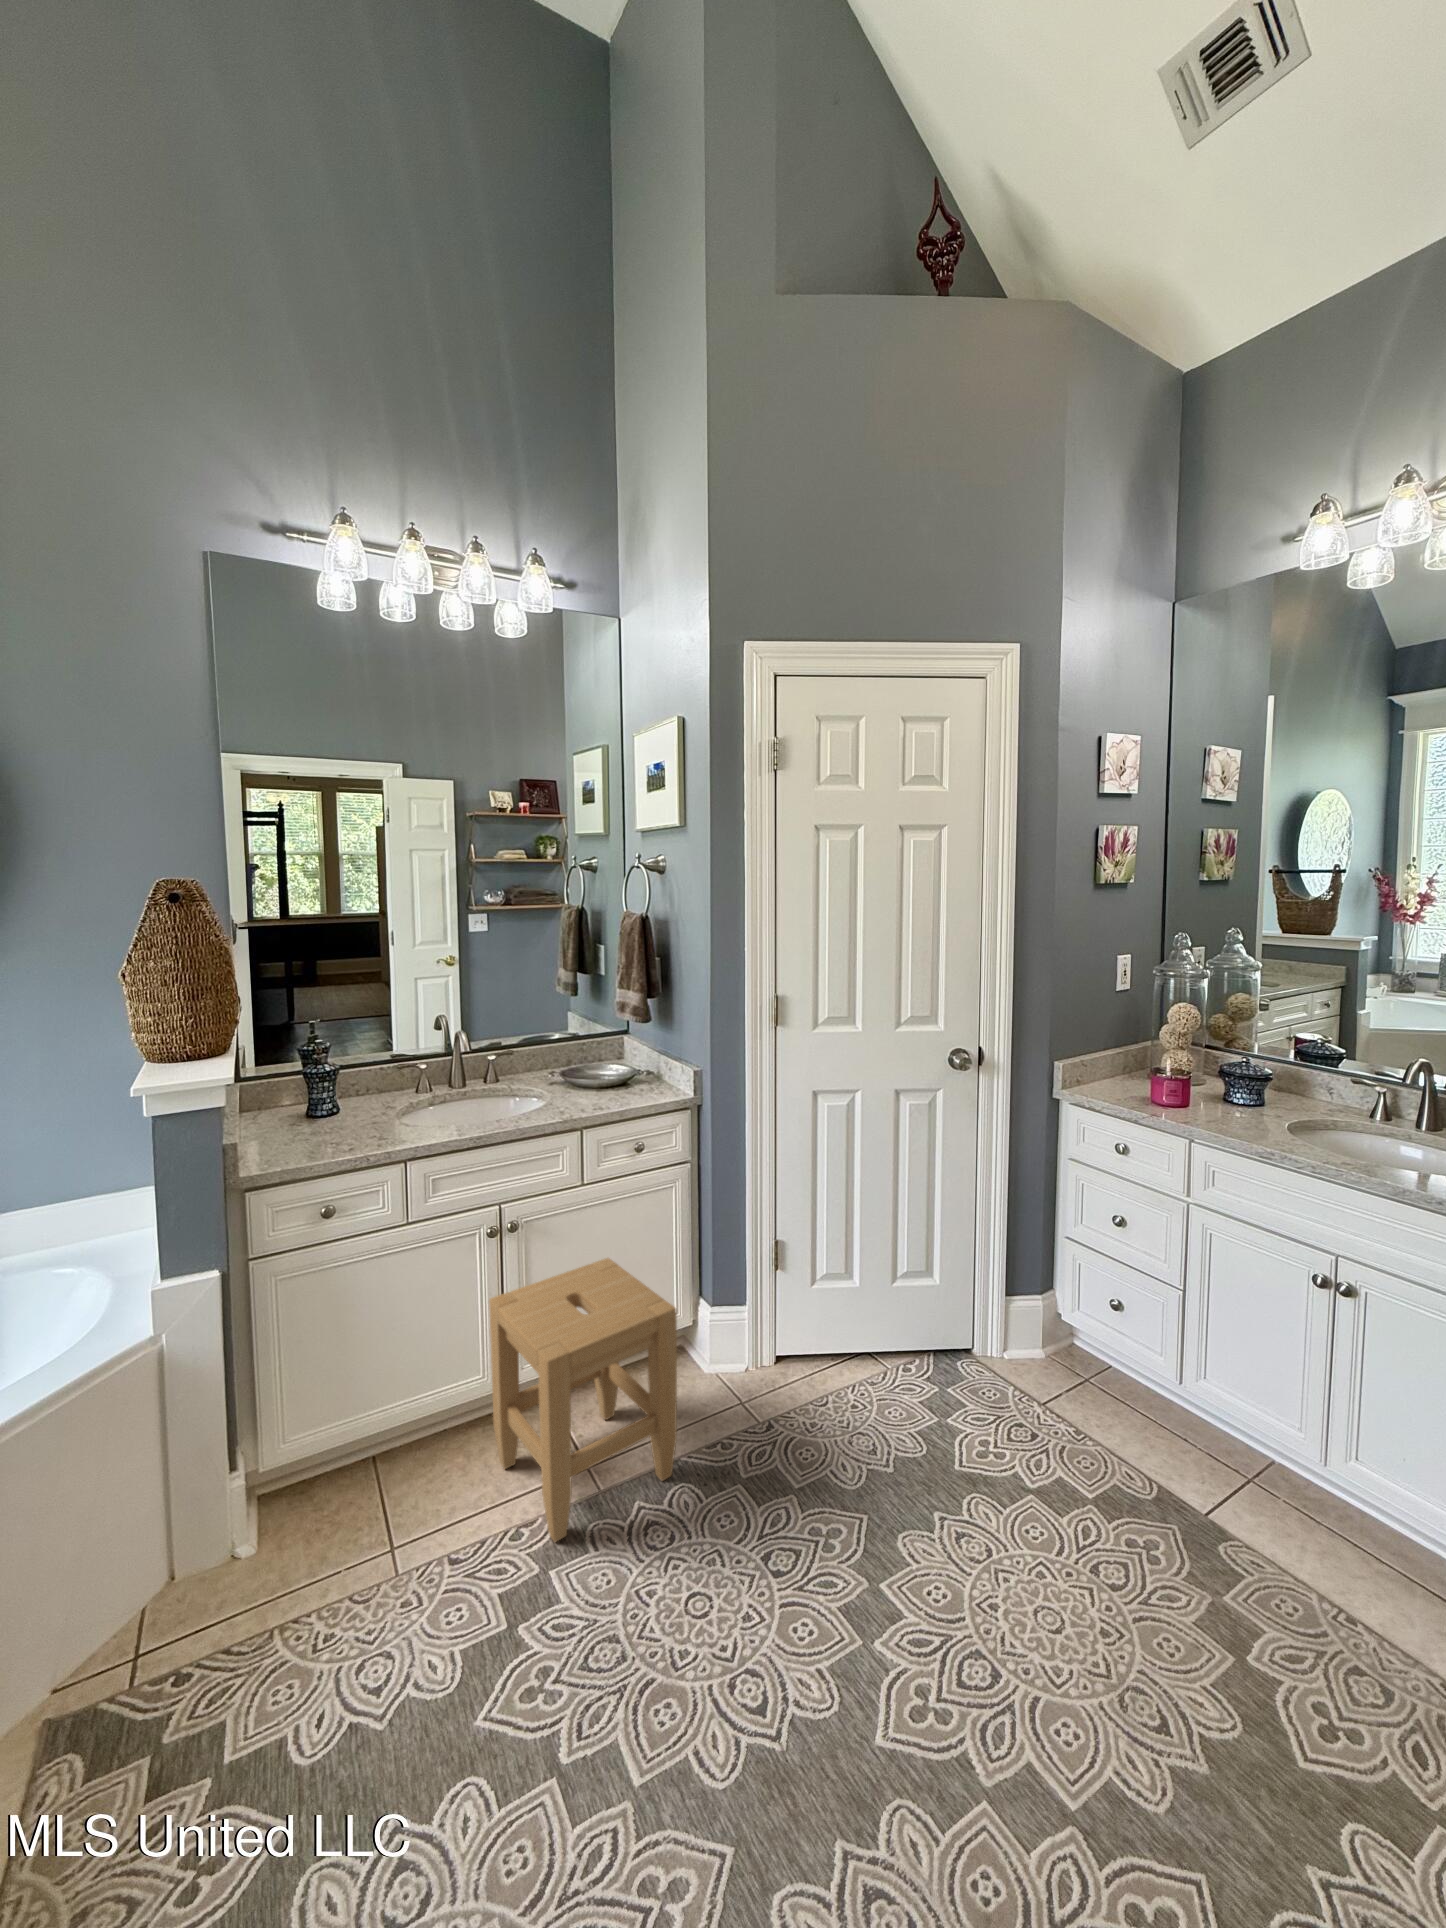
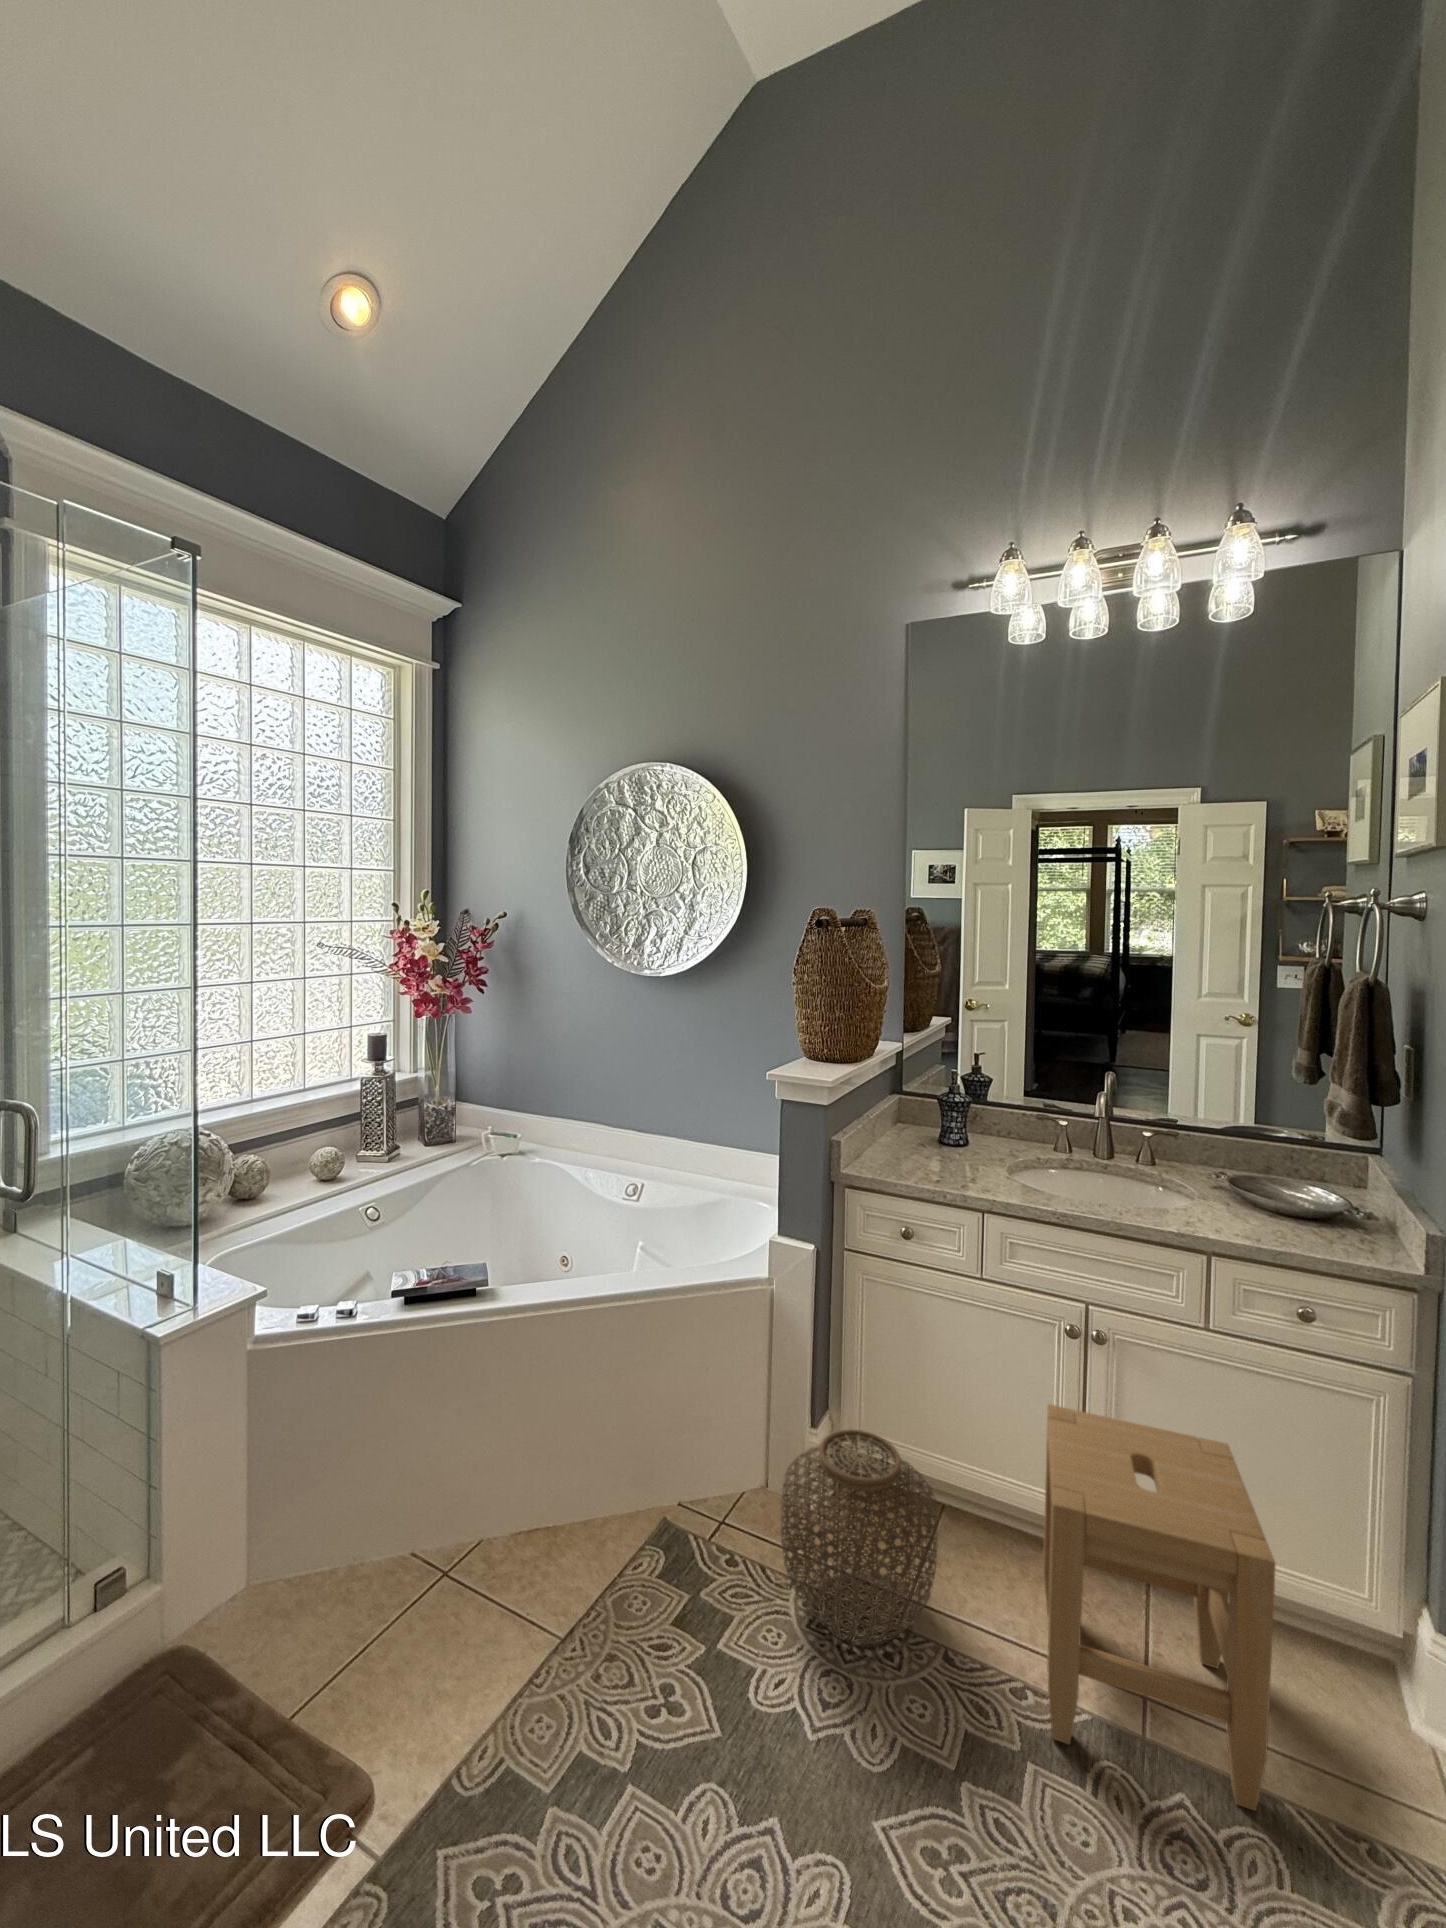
woven basket: none [255,1415,434,1636] -> present [781,1429,938,1645]

